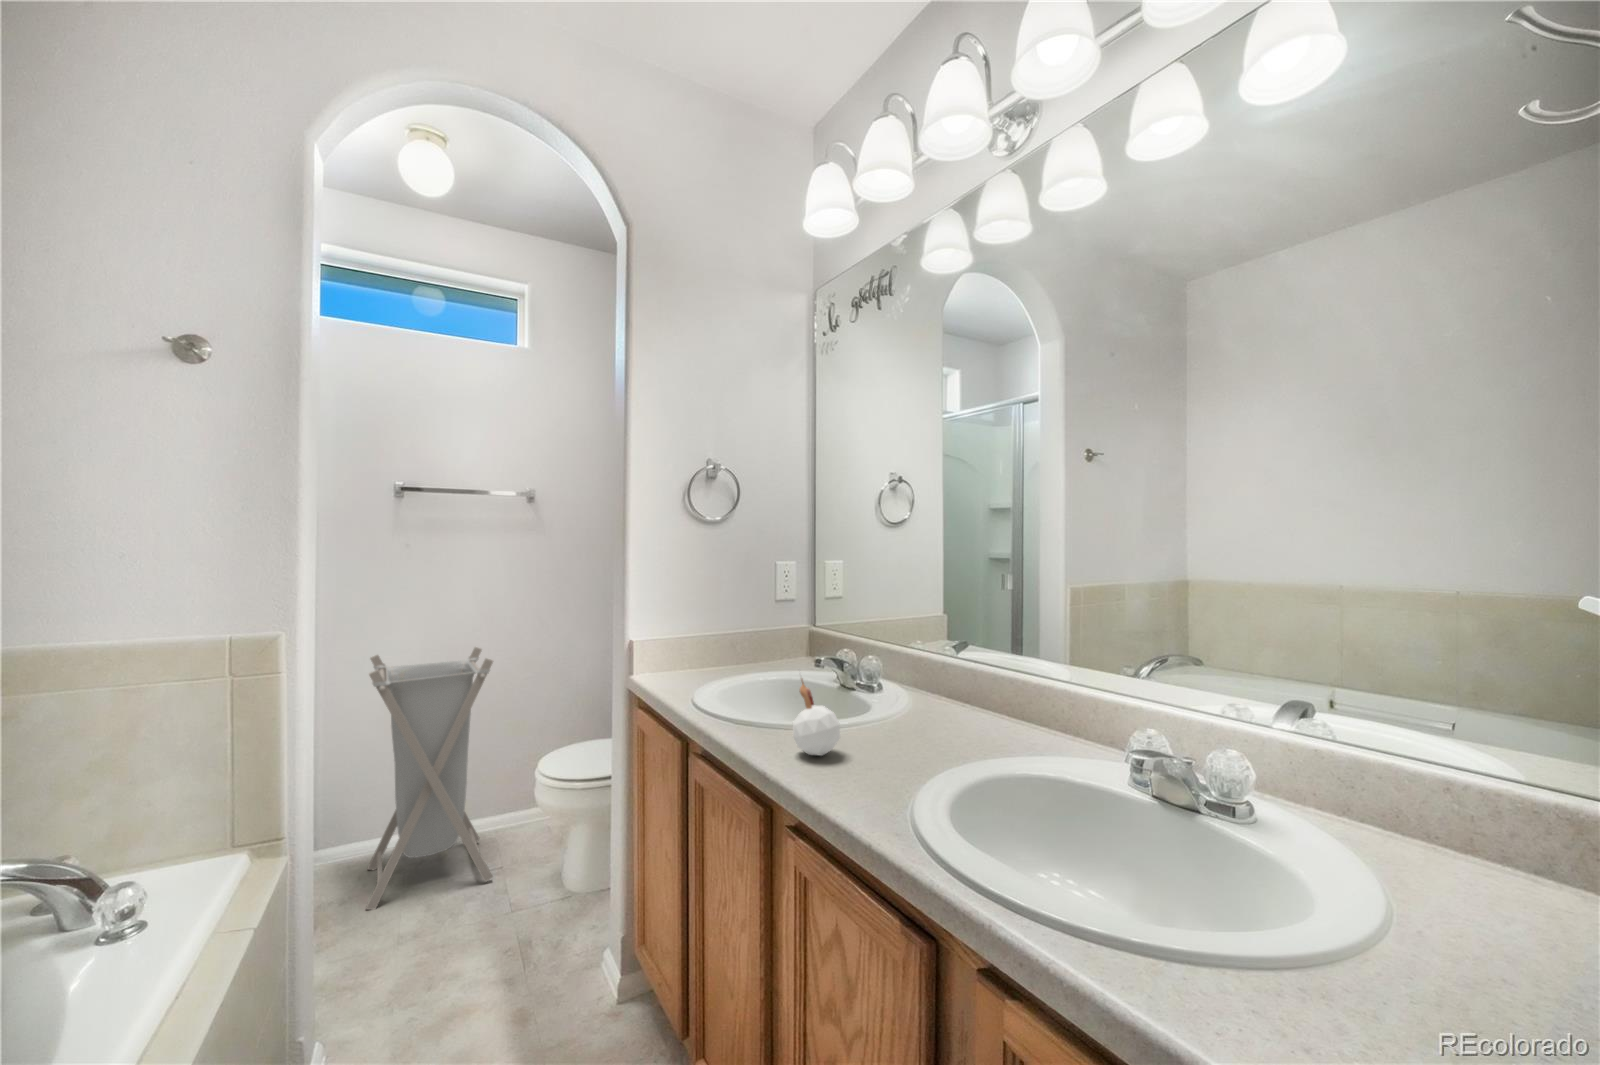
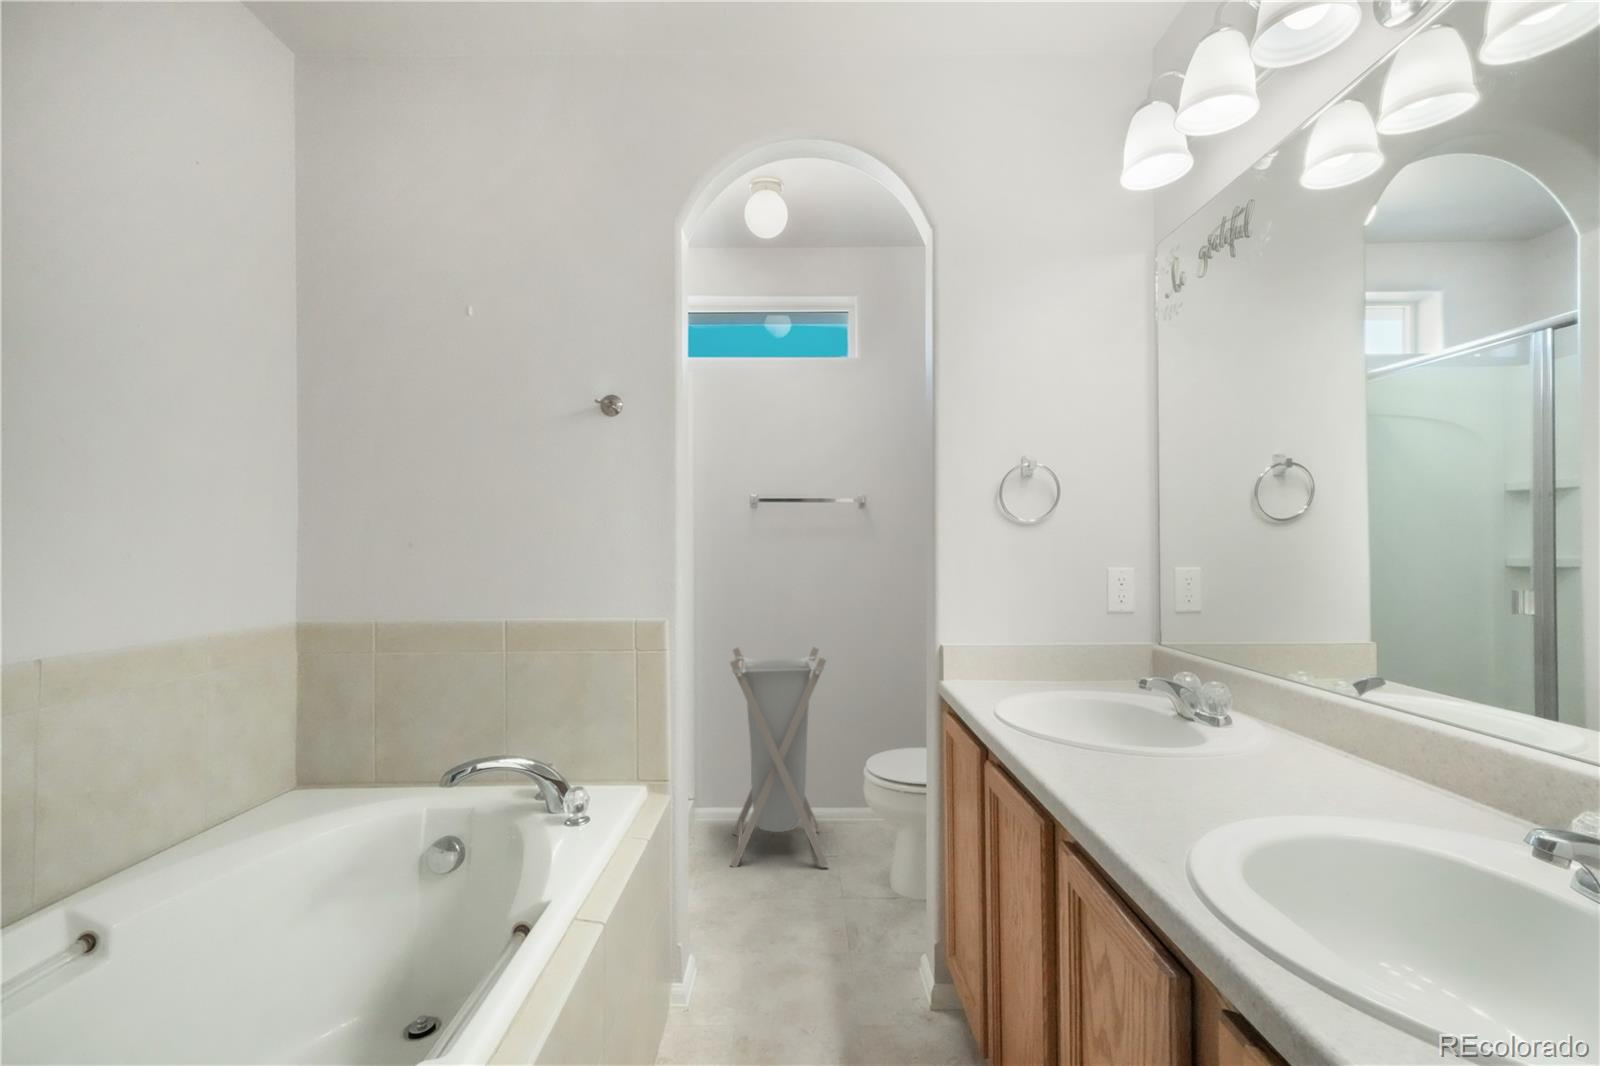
candle: present [793,678,840,756] -> none [1079,682,1136,779]

